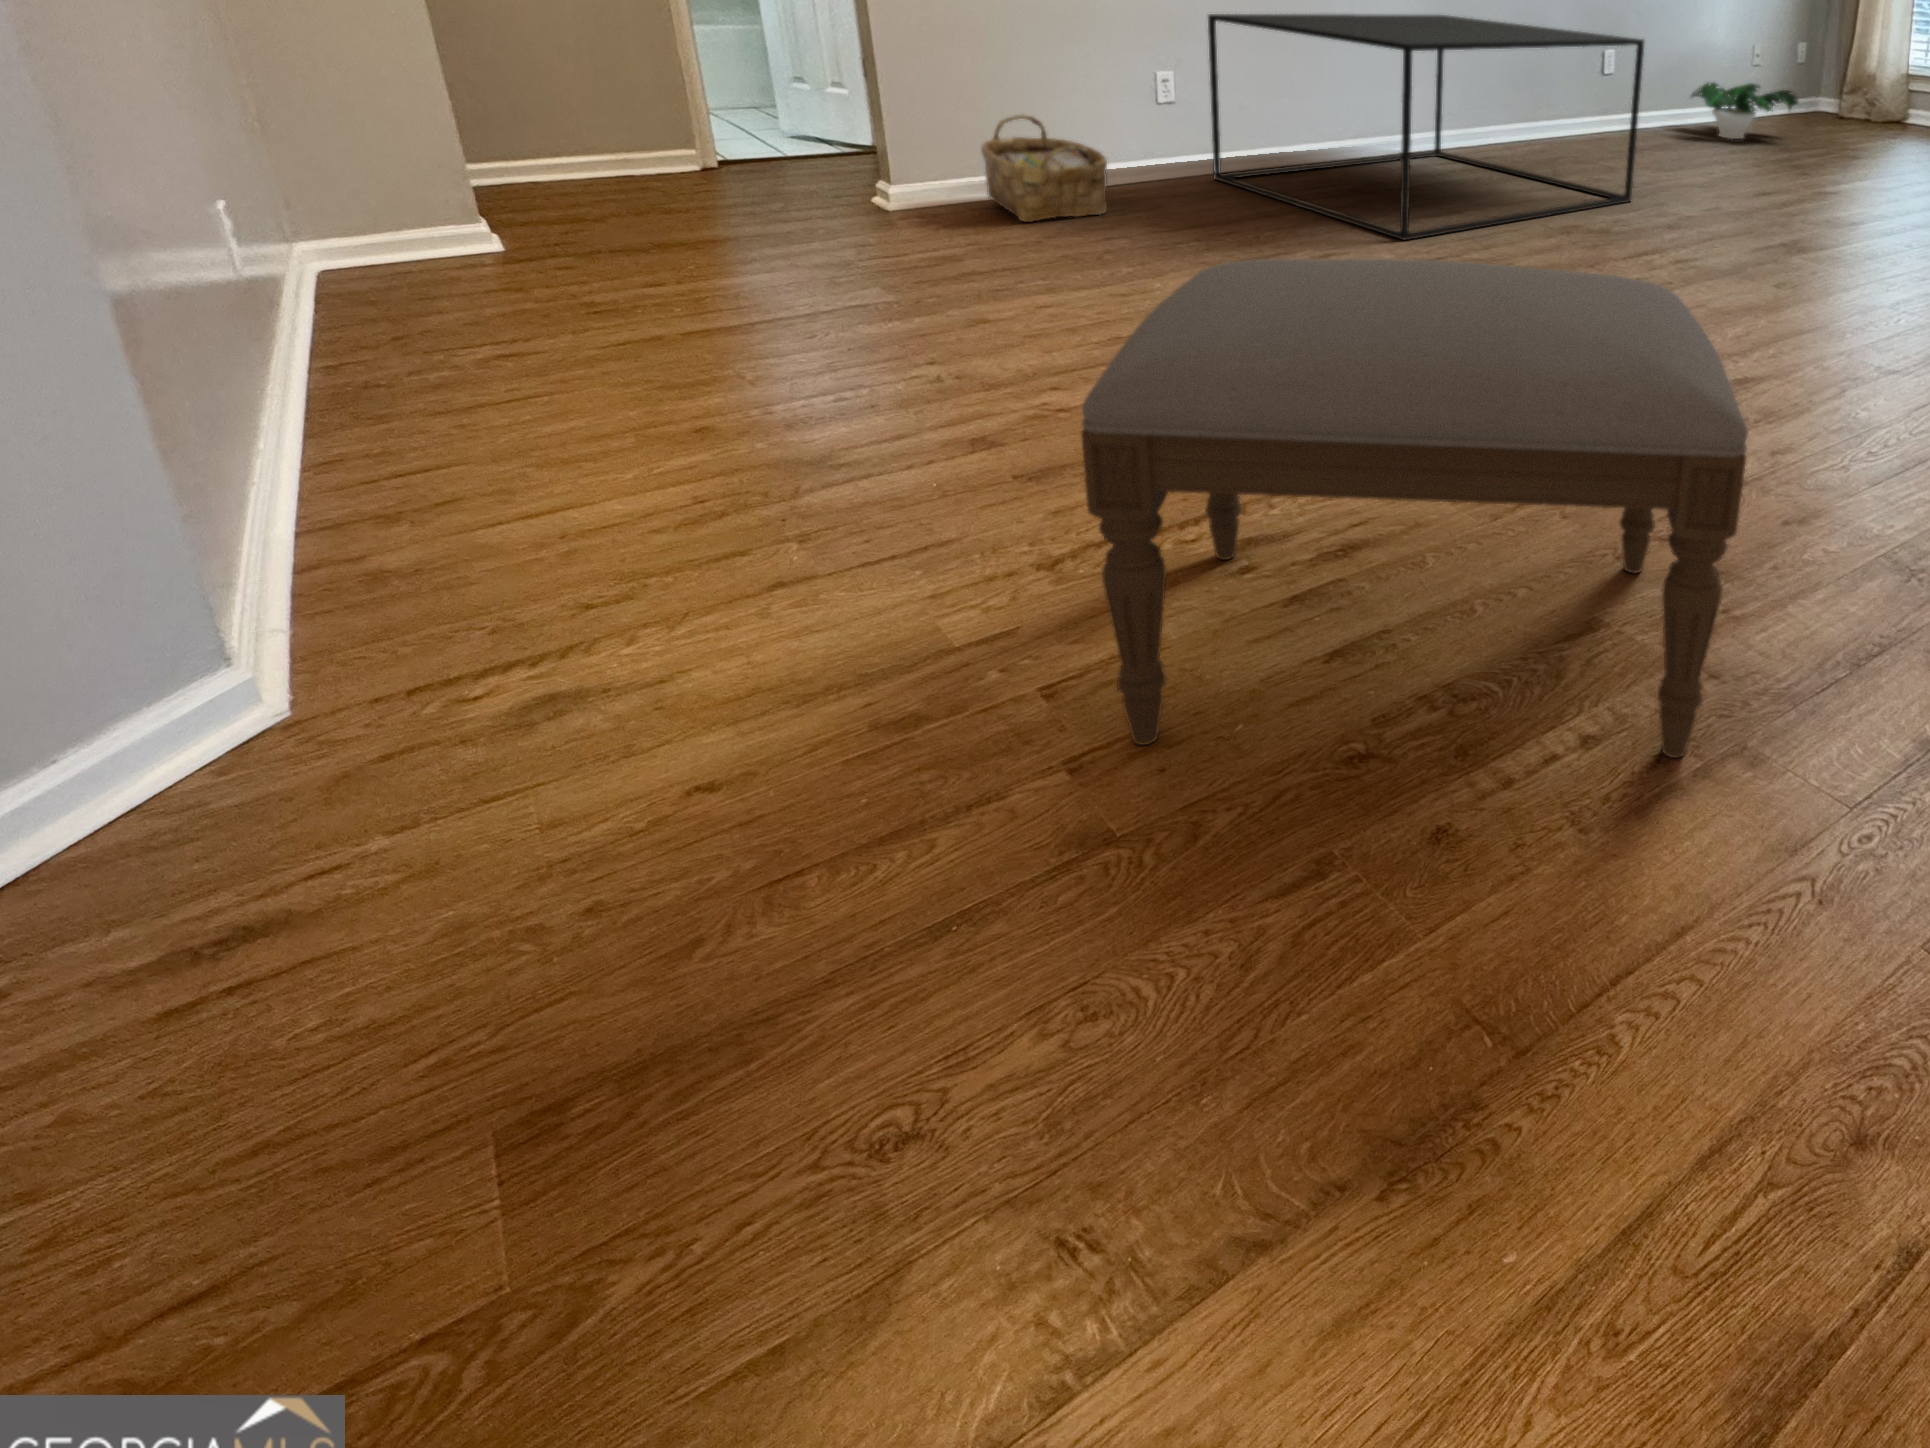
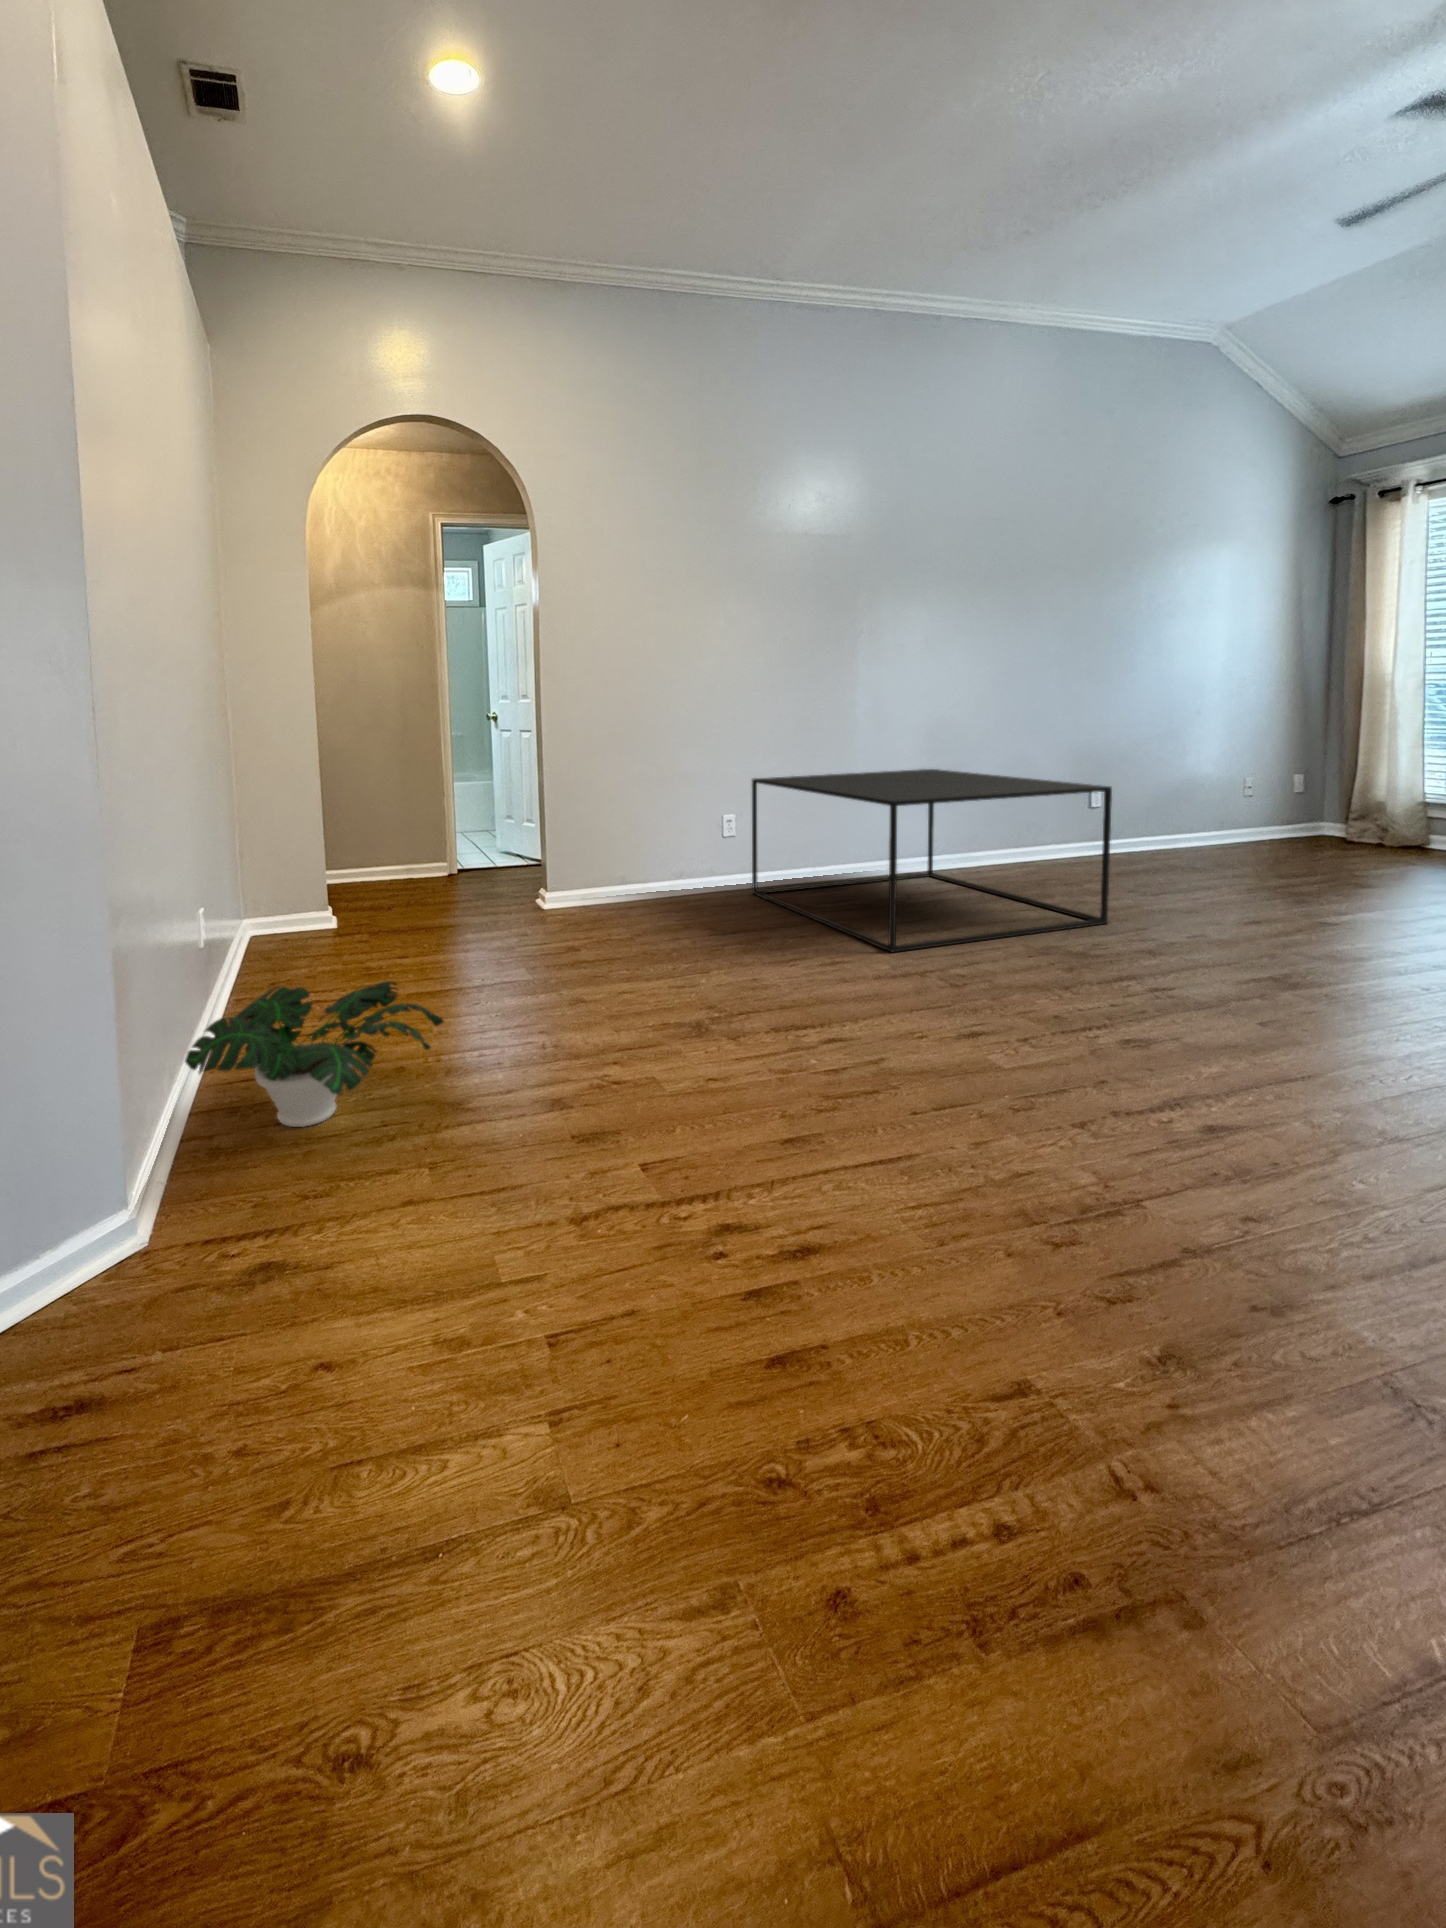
potted plant: present [1691,83,1798,139] -> present [185,981,444,1127]
woven basket: present [981,114,1107,222] -> none [598,850,676,924]
ottoman: present [1081,259,1748,758] -> none [572,1001,1167,1603]

